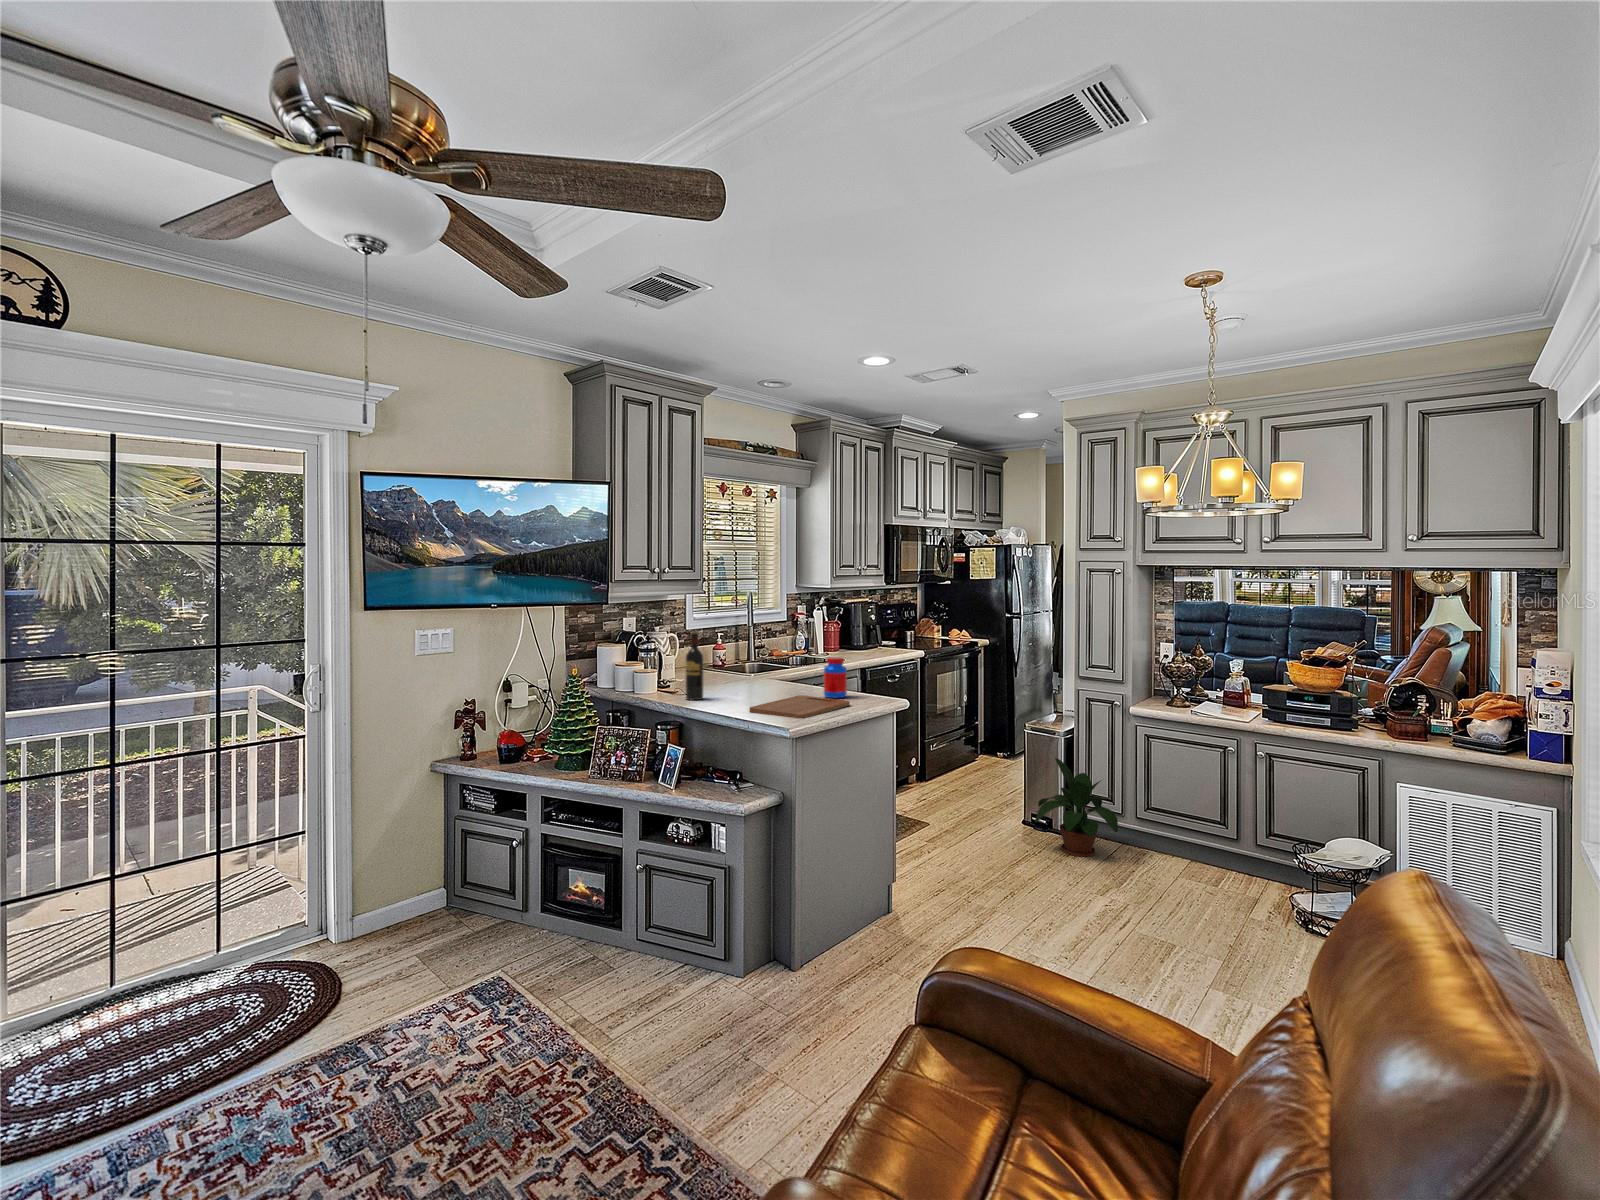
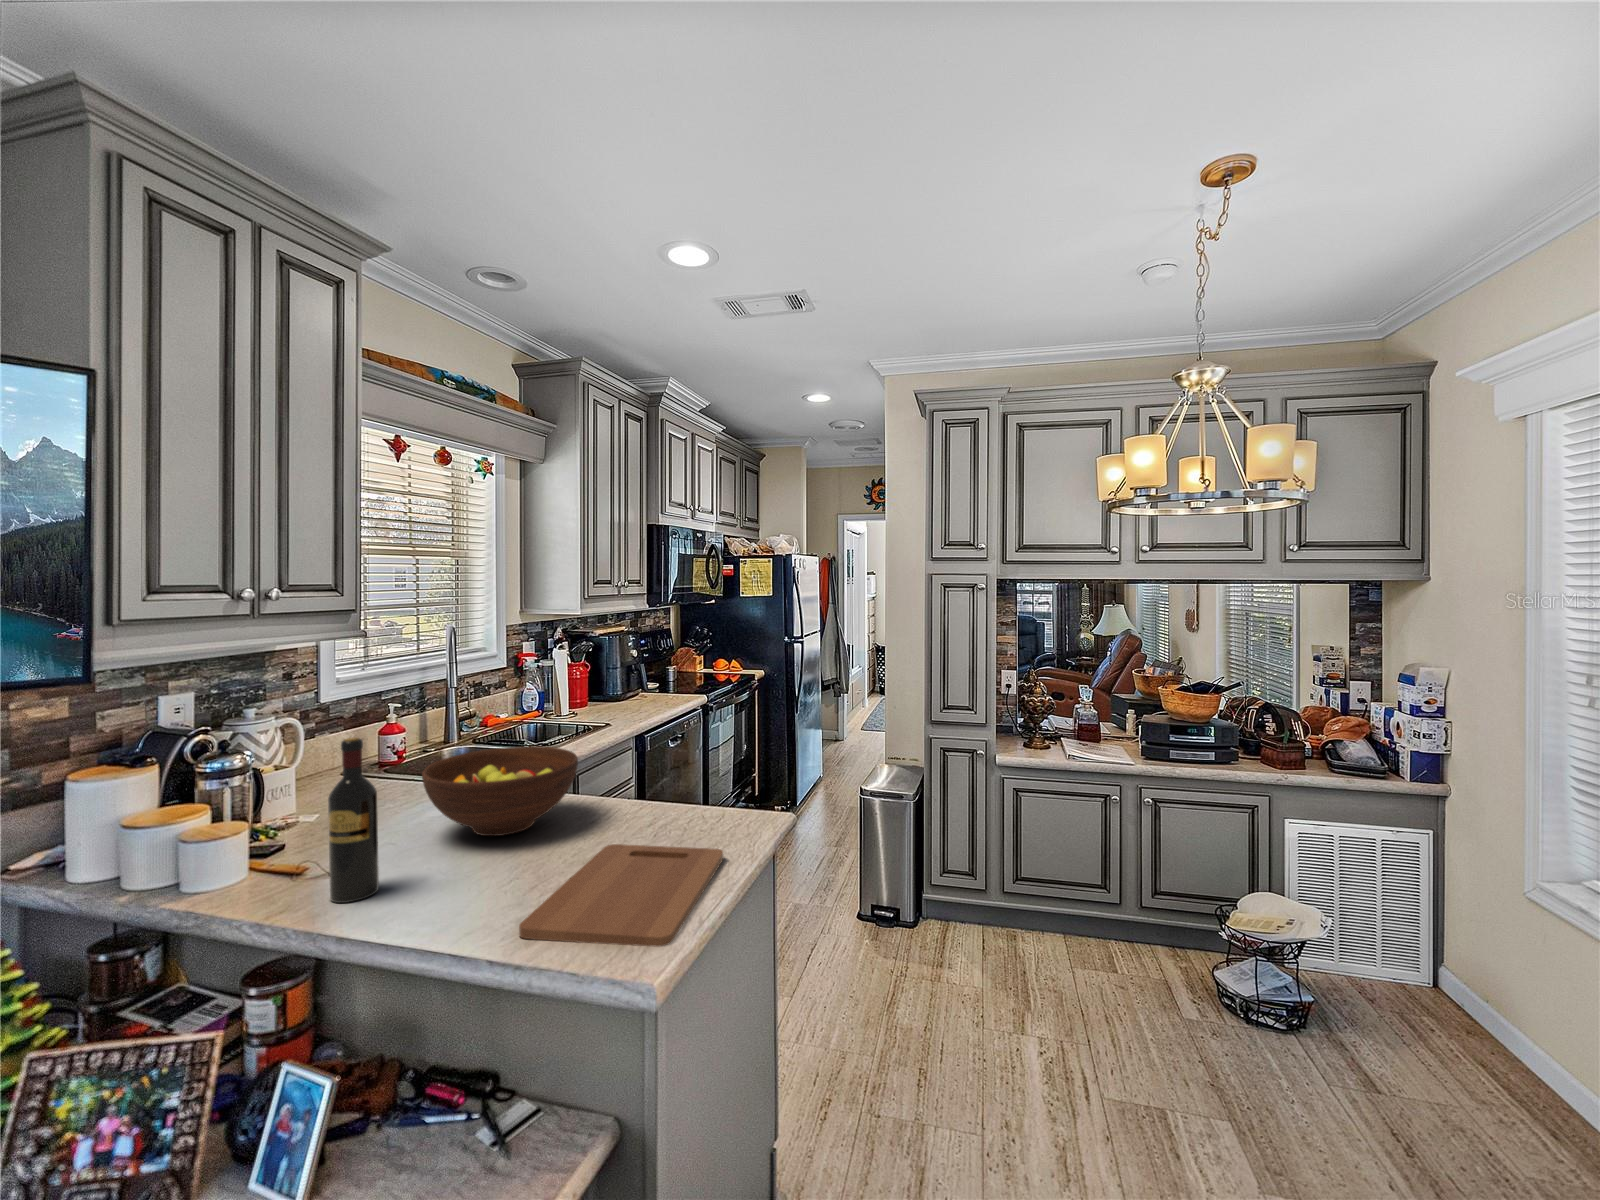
fruit bowl: none [724,653,796,692] -> present [422,746,578,836]
jar: present [824,657,847,698] -> none [646,752,691,836]
potted plant: present [1035,758,1118,857] -> none [892,835,1009,966]

